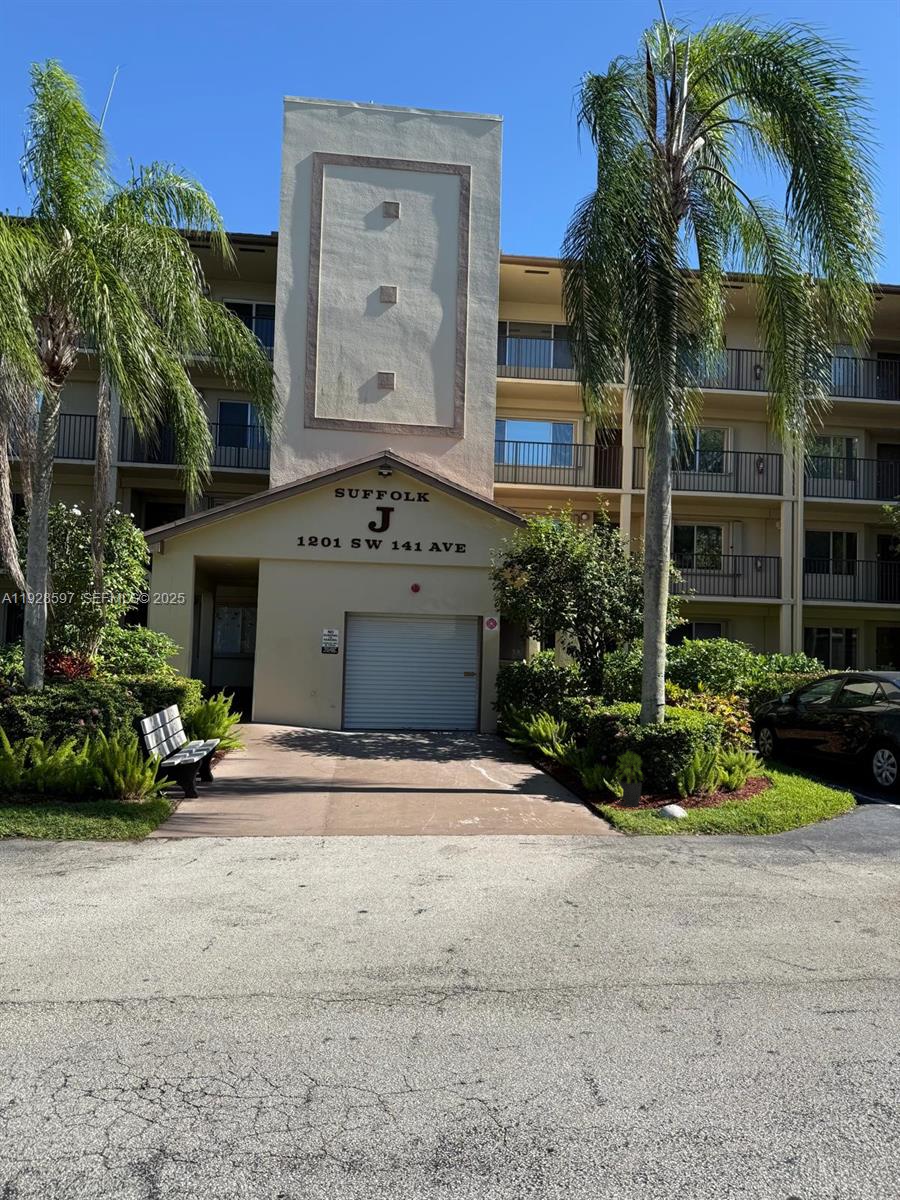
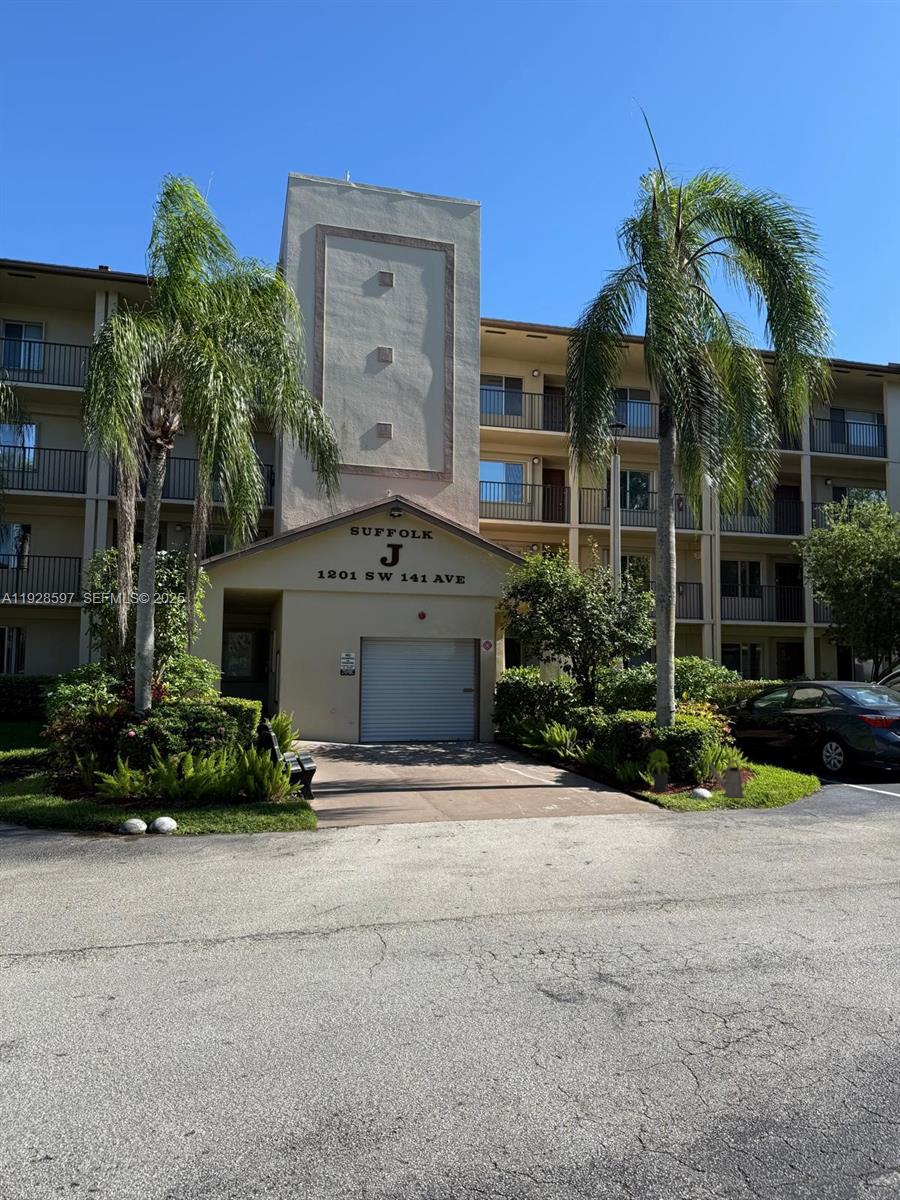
watering can: none [695,769,738,819] -> present [709,760,747,798]

